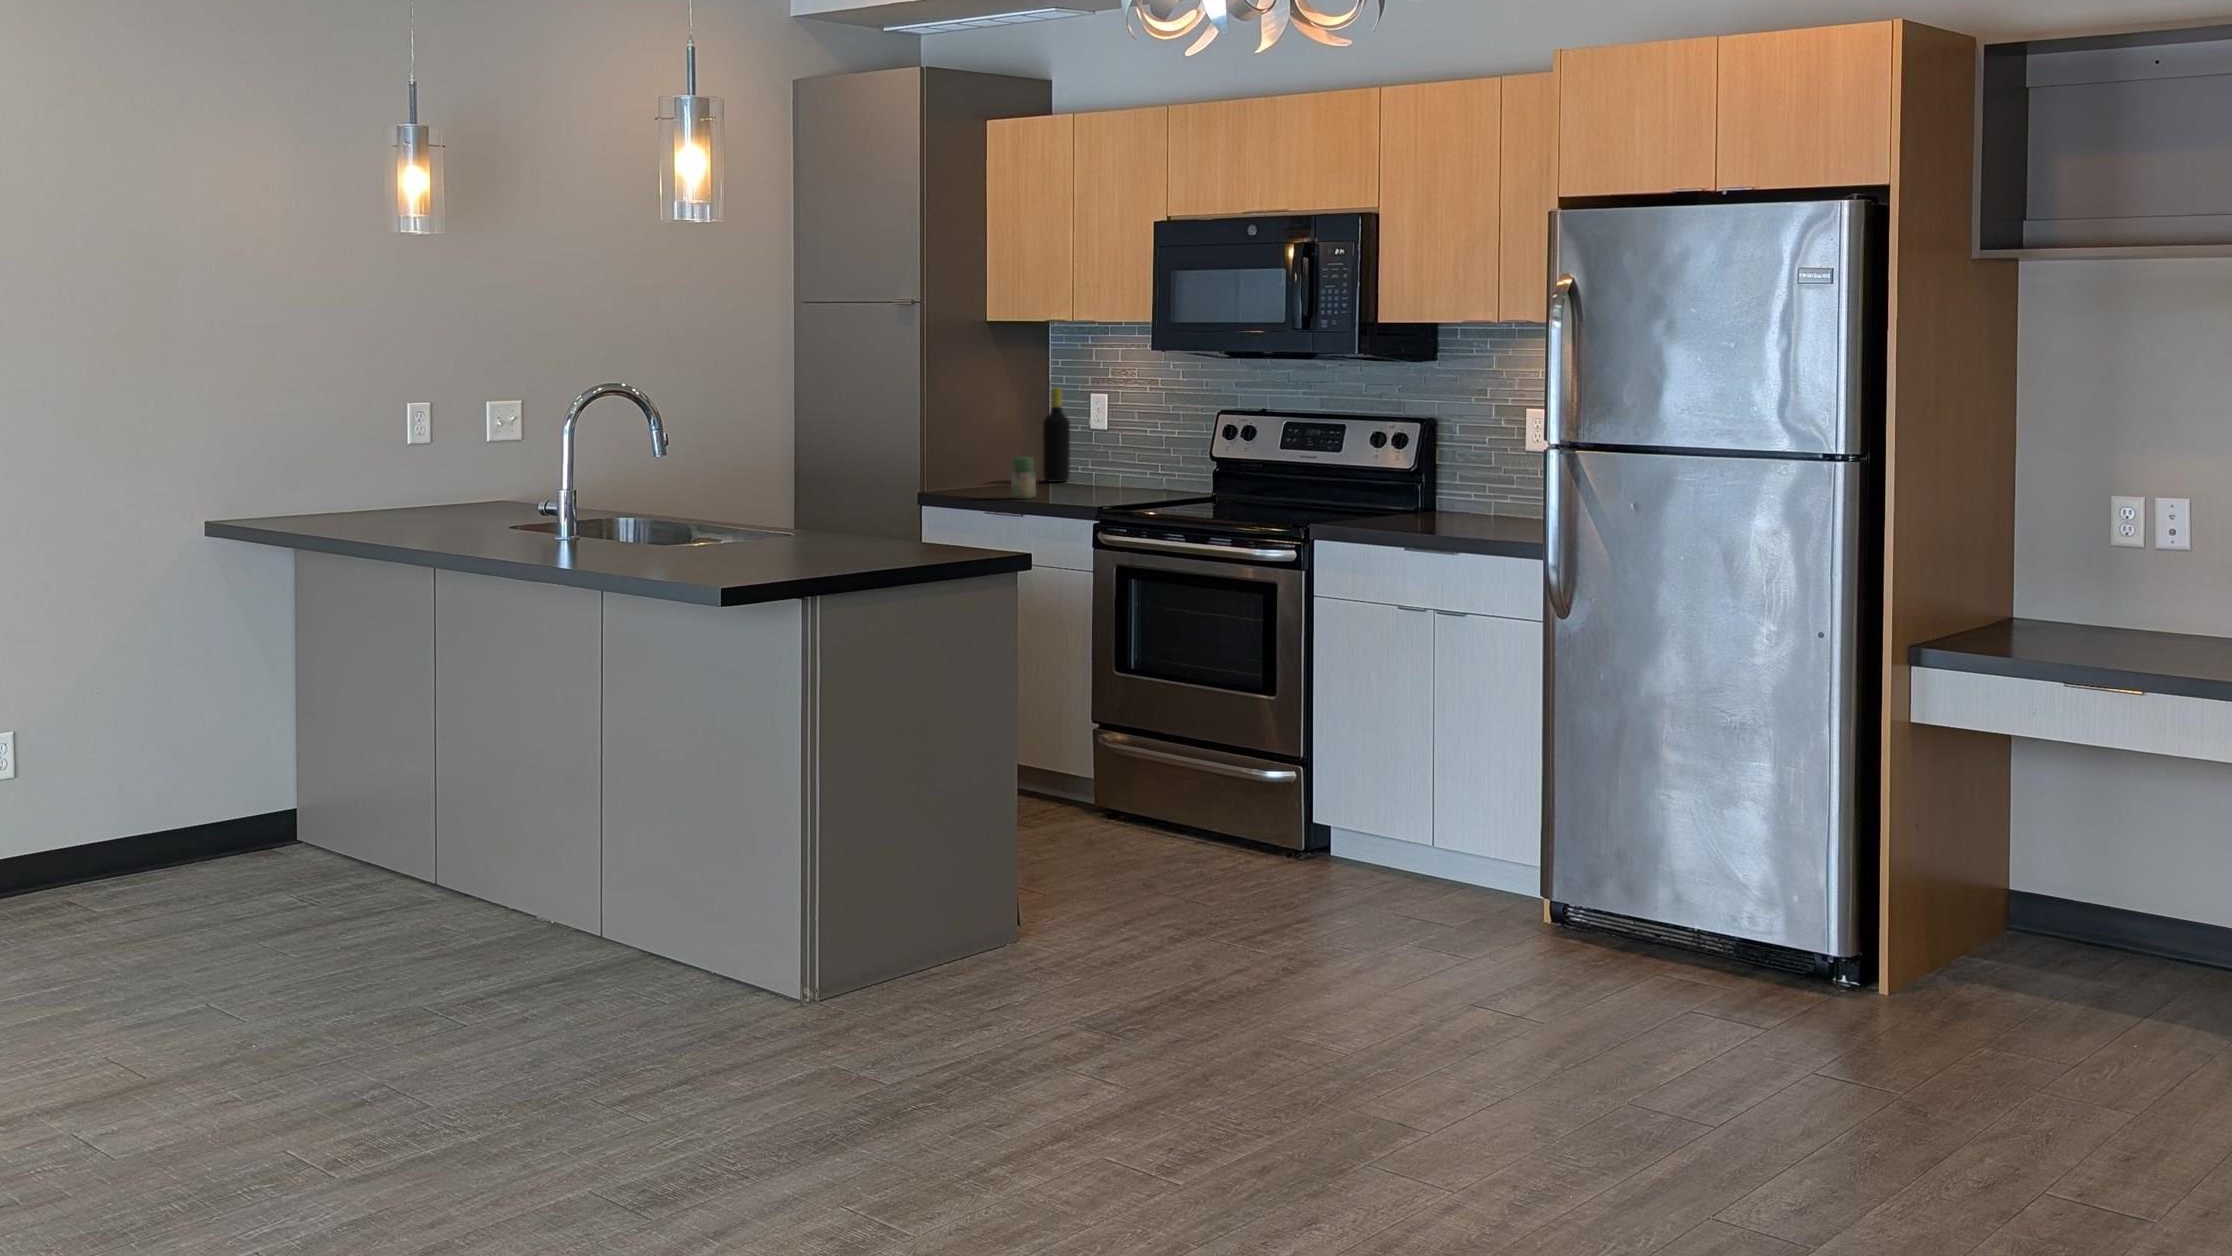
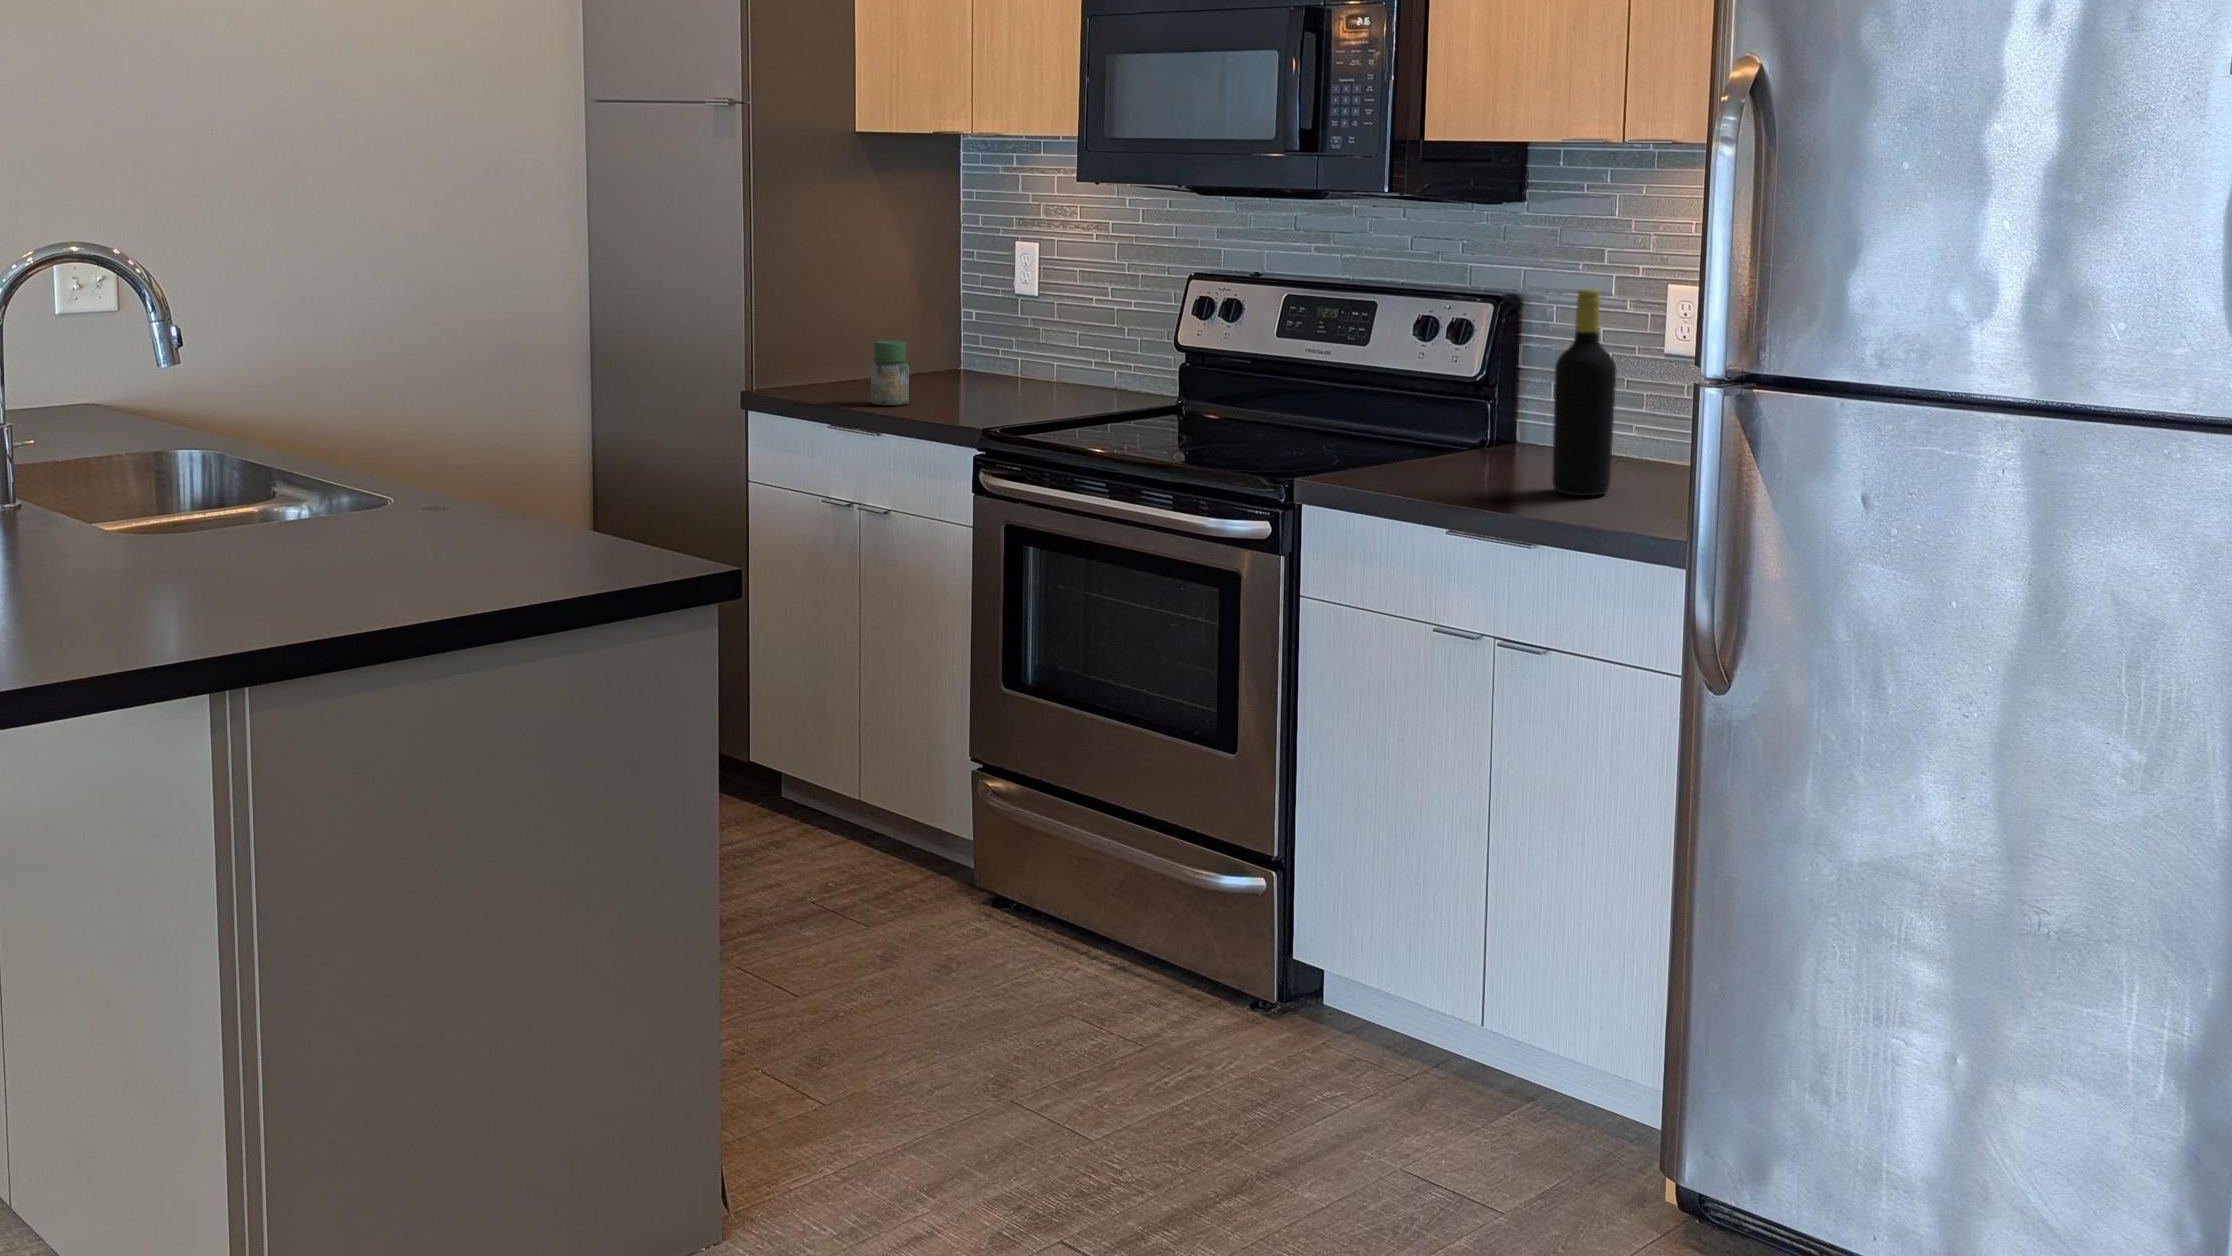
bottle: present [1043,387,1070,482] -> present [1552,289,1616,496]

